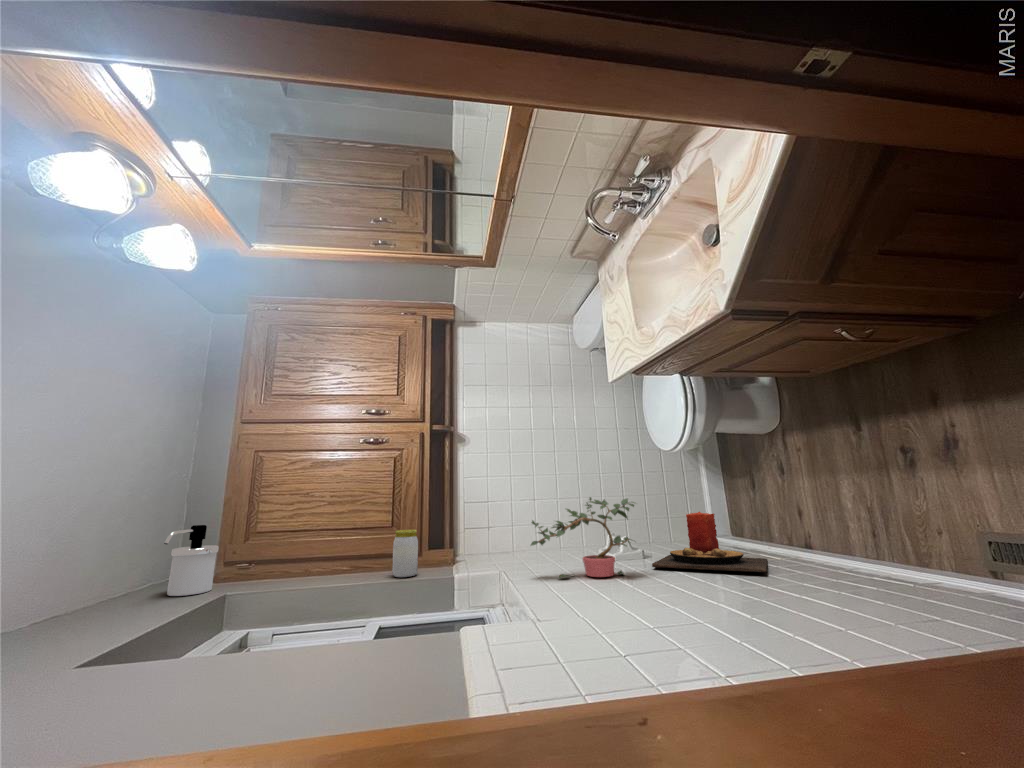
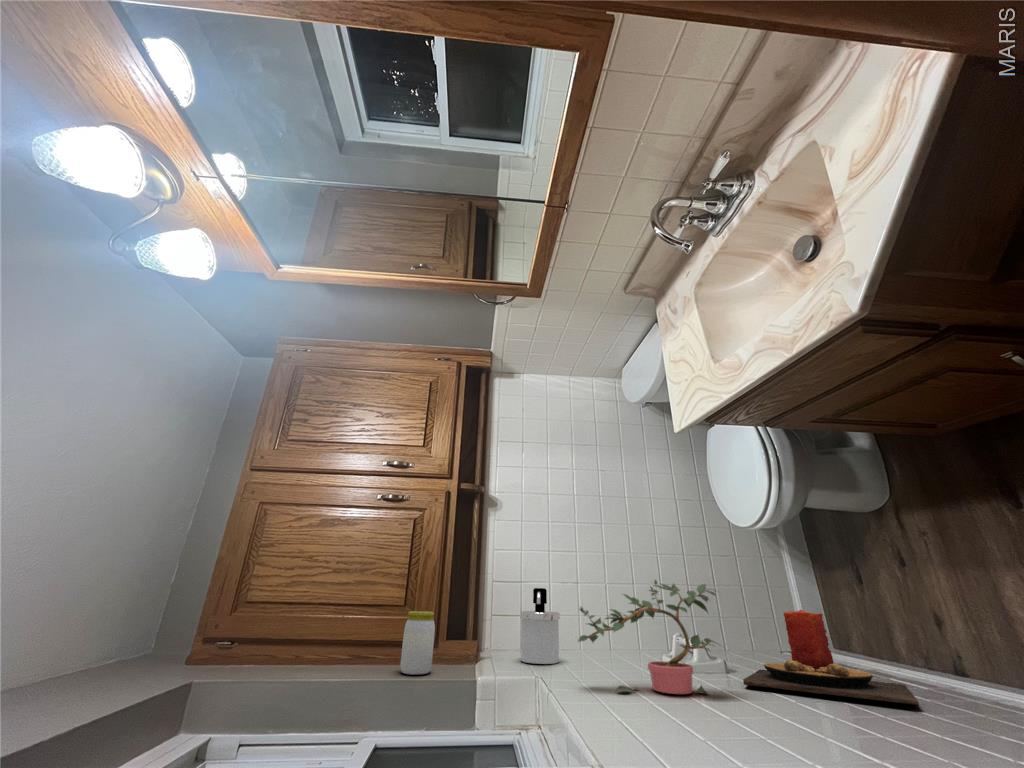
soap dispenser: present [164,525,219,596] -> present [520,588,560,664]

